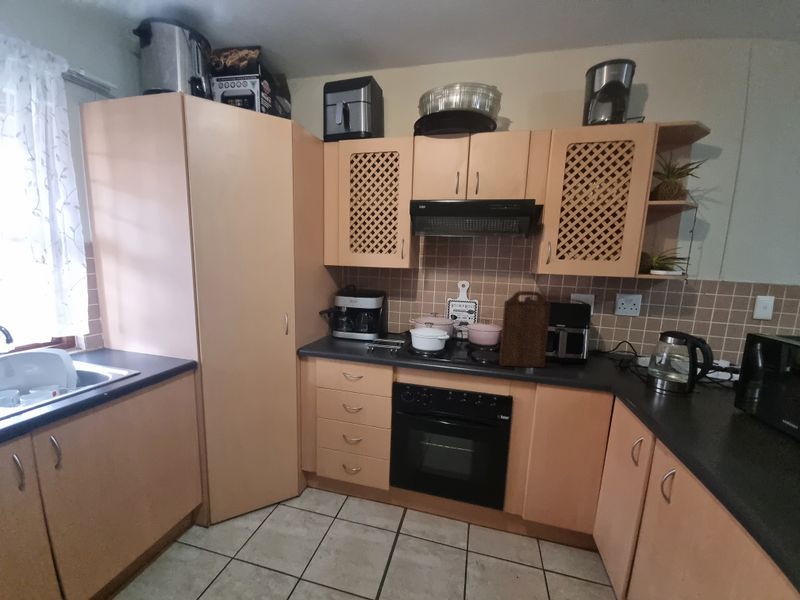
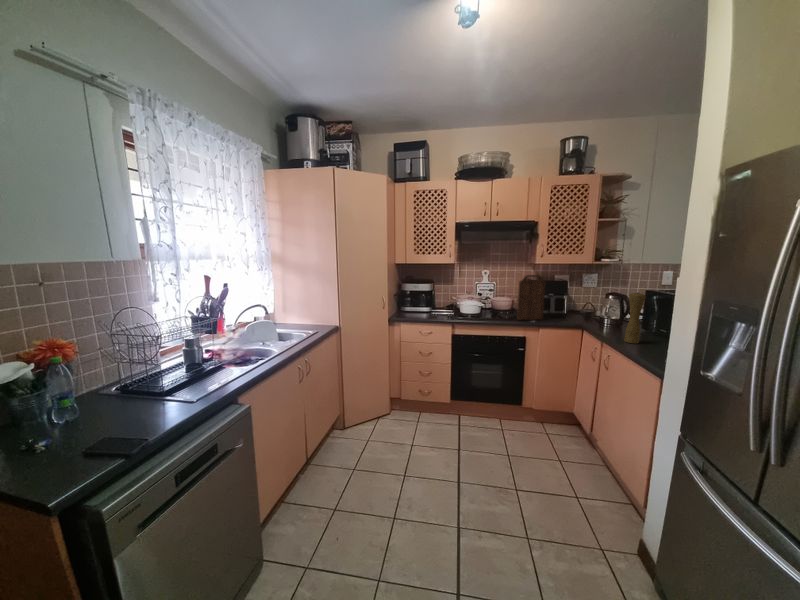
pepper mill: none [704,340,762,453] -> present [624,293,646,344]

